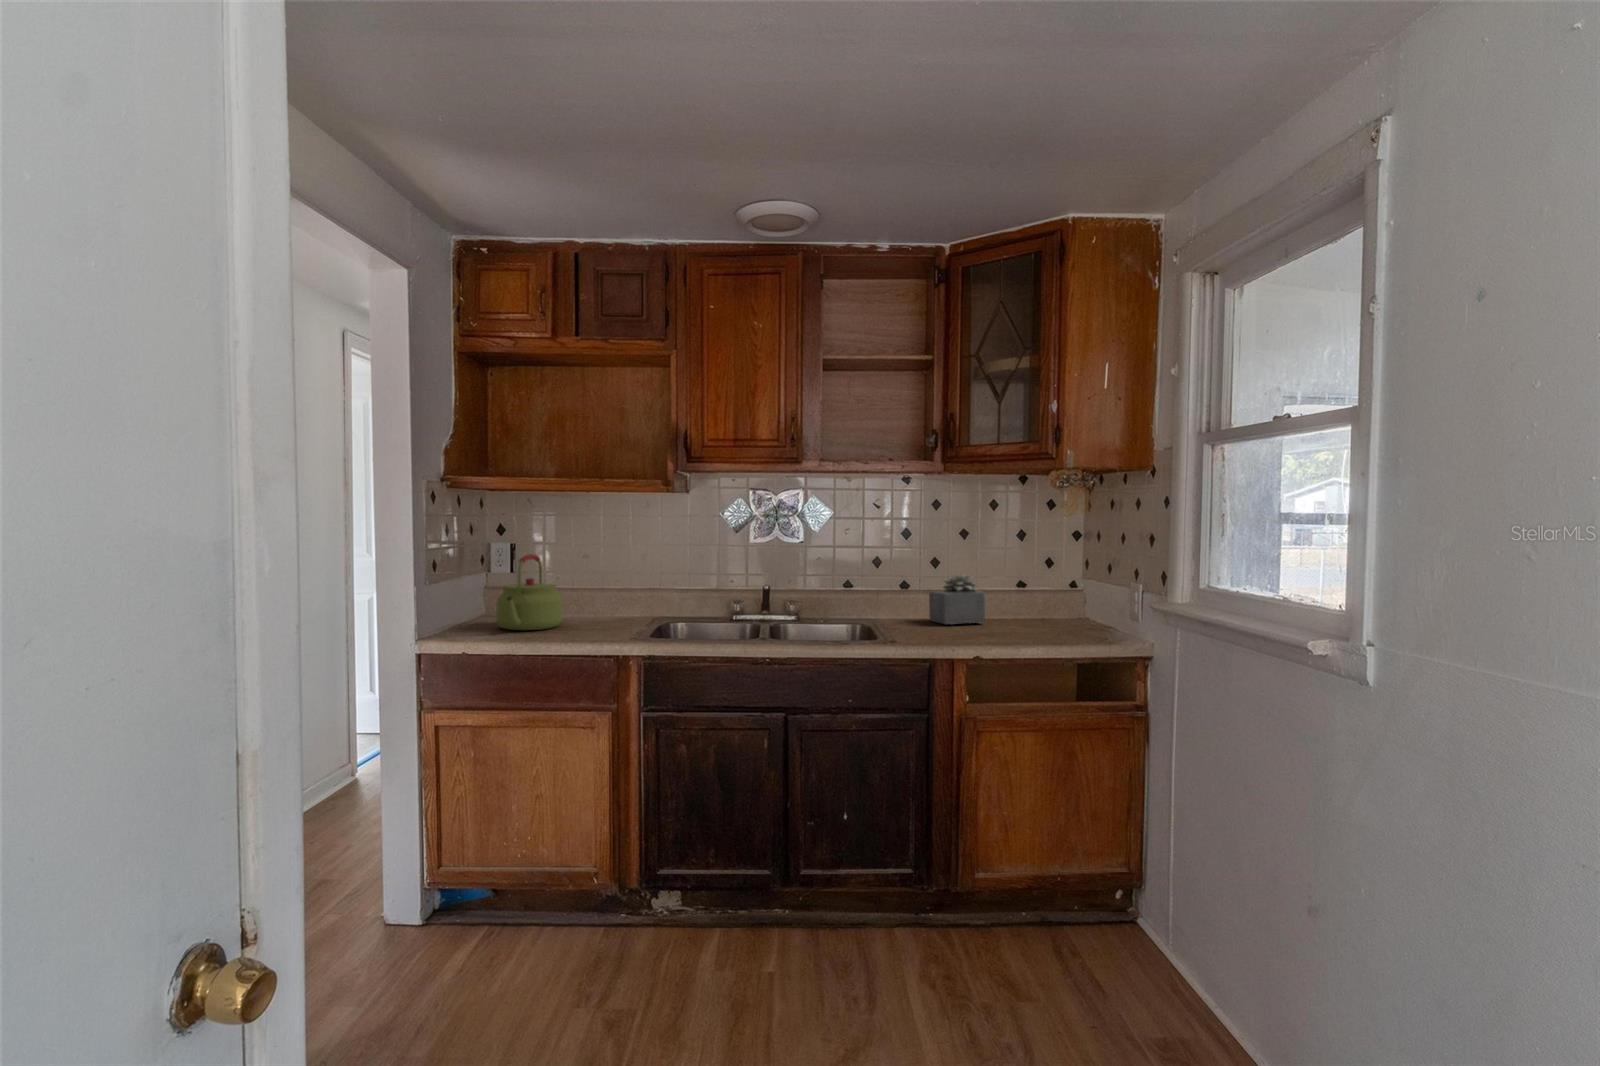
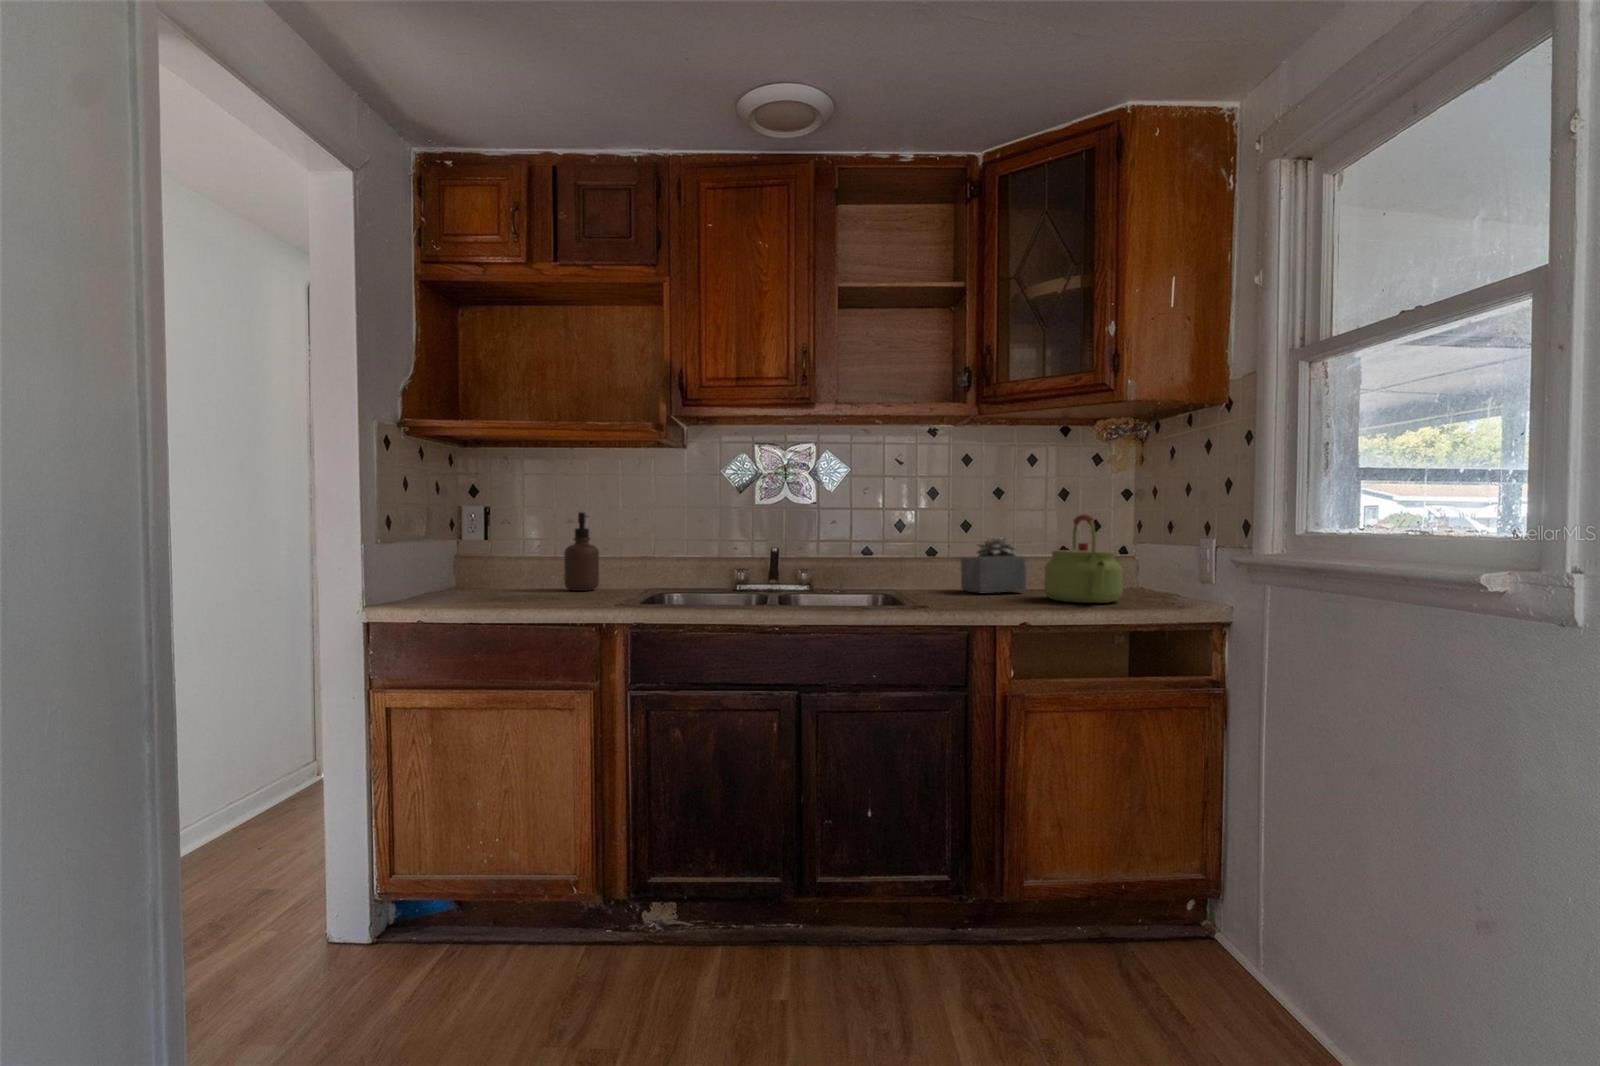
soap dispenser: none [583,551,613,620] -> present [564,512,599,591]
kettle: present [496,554,562,630] -> present [1044,514,1123,603]

